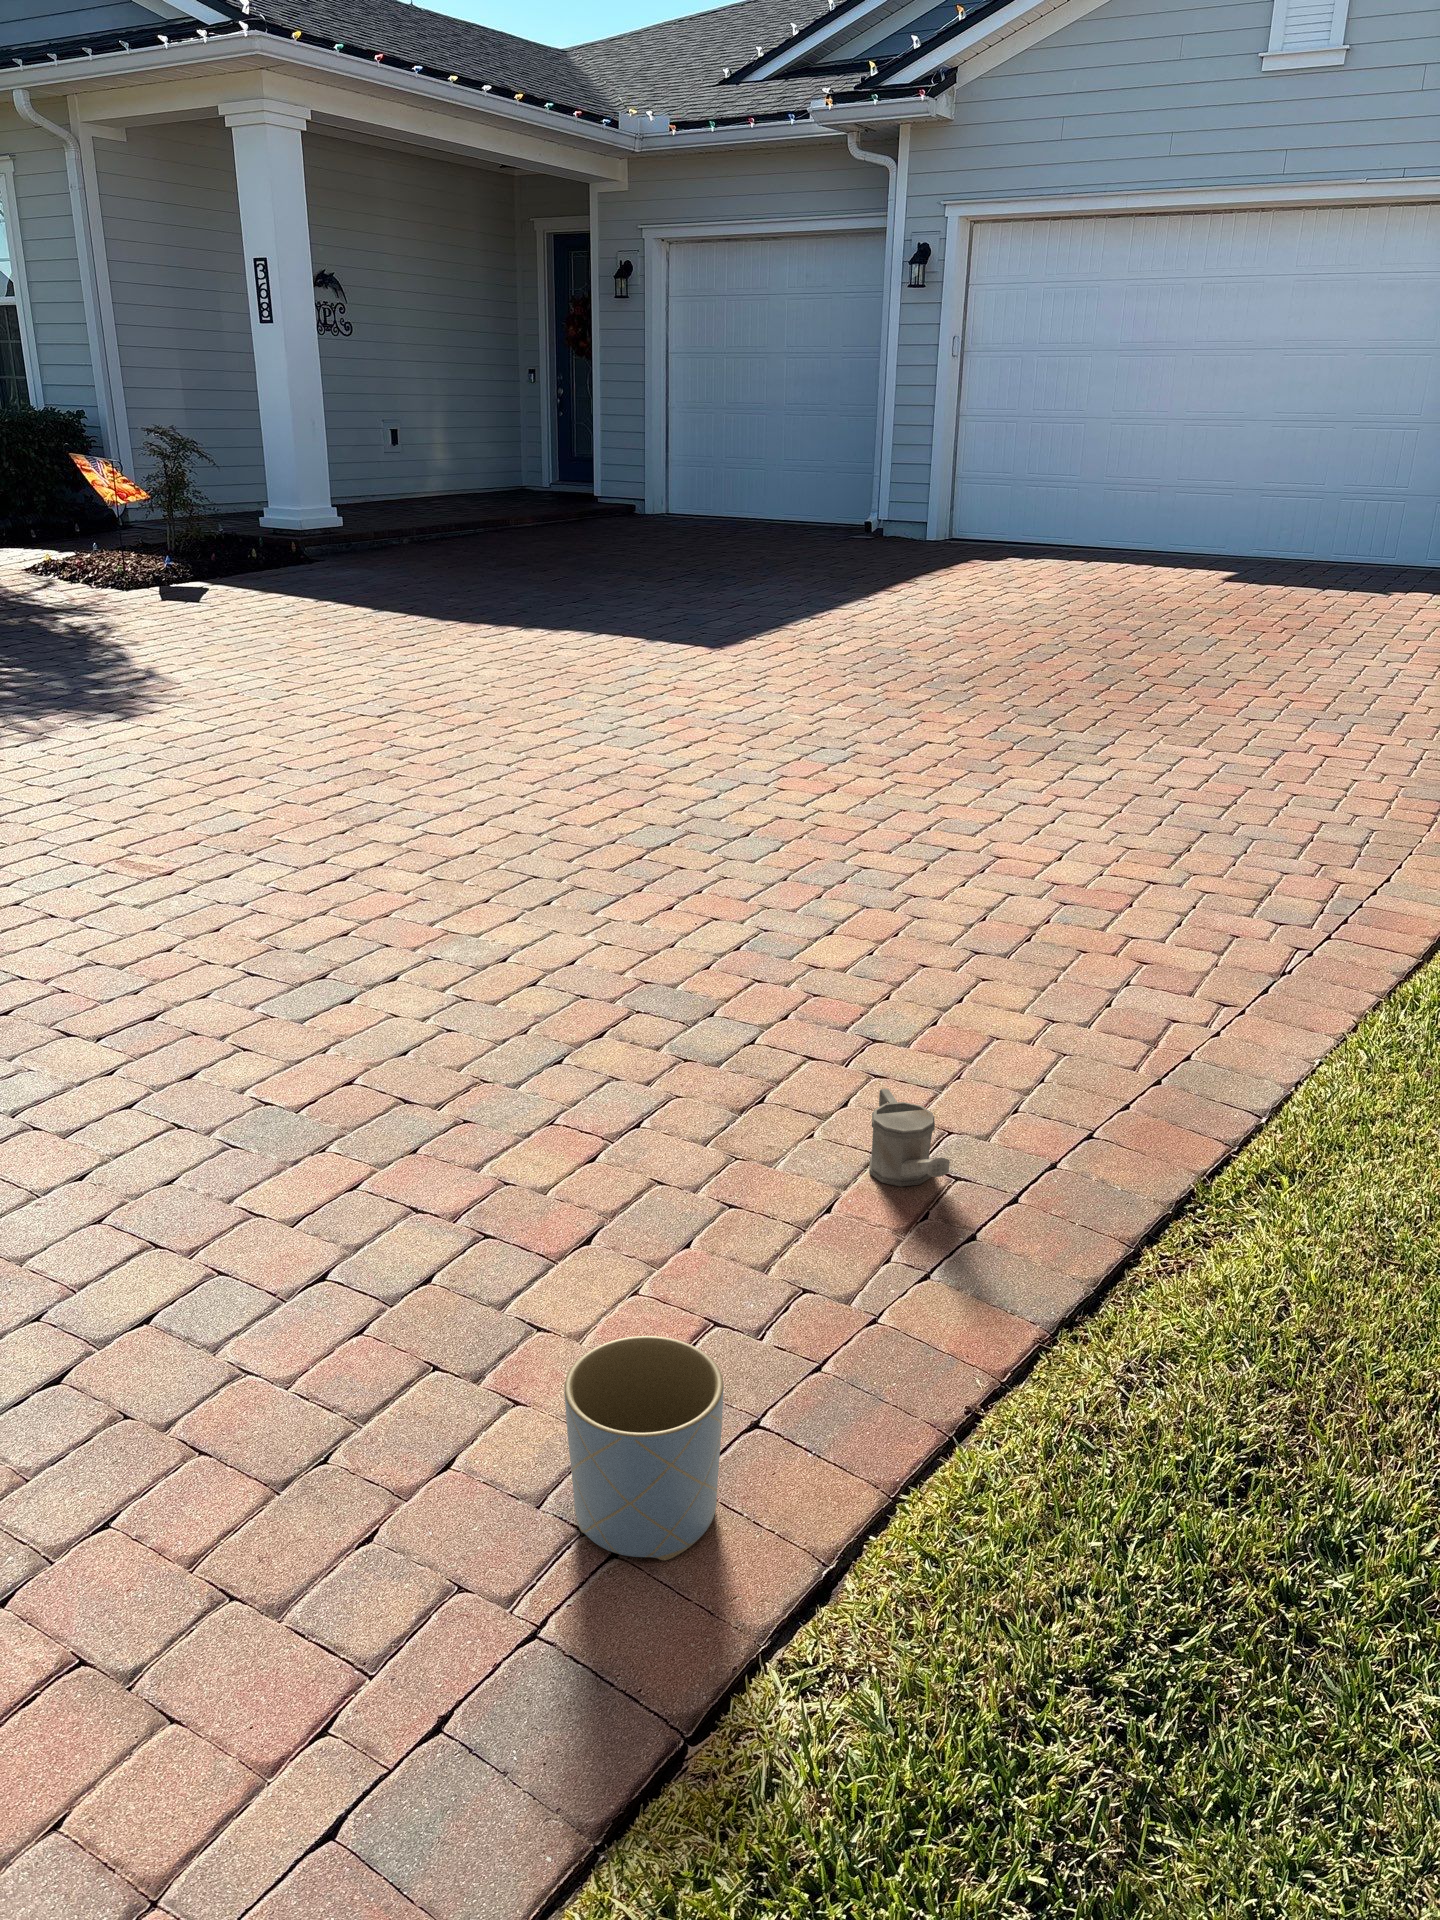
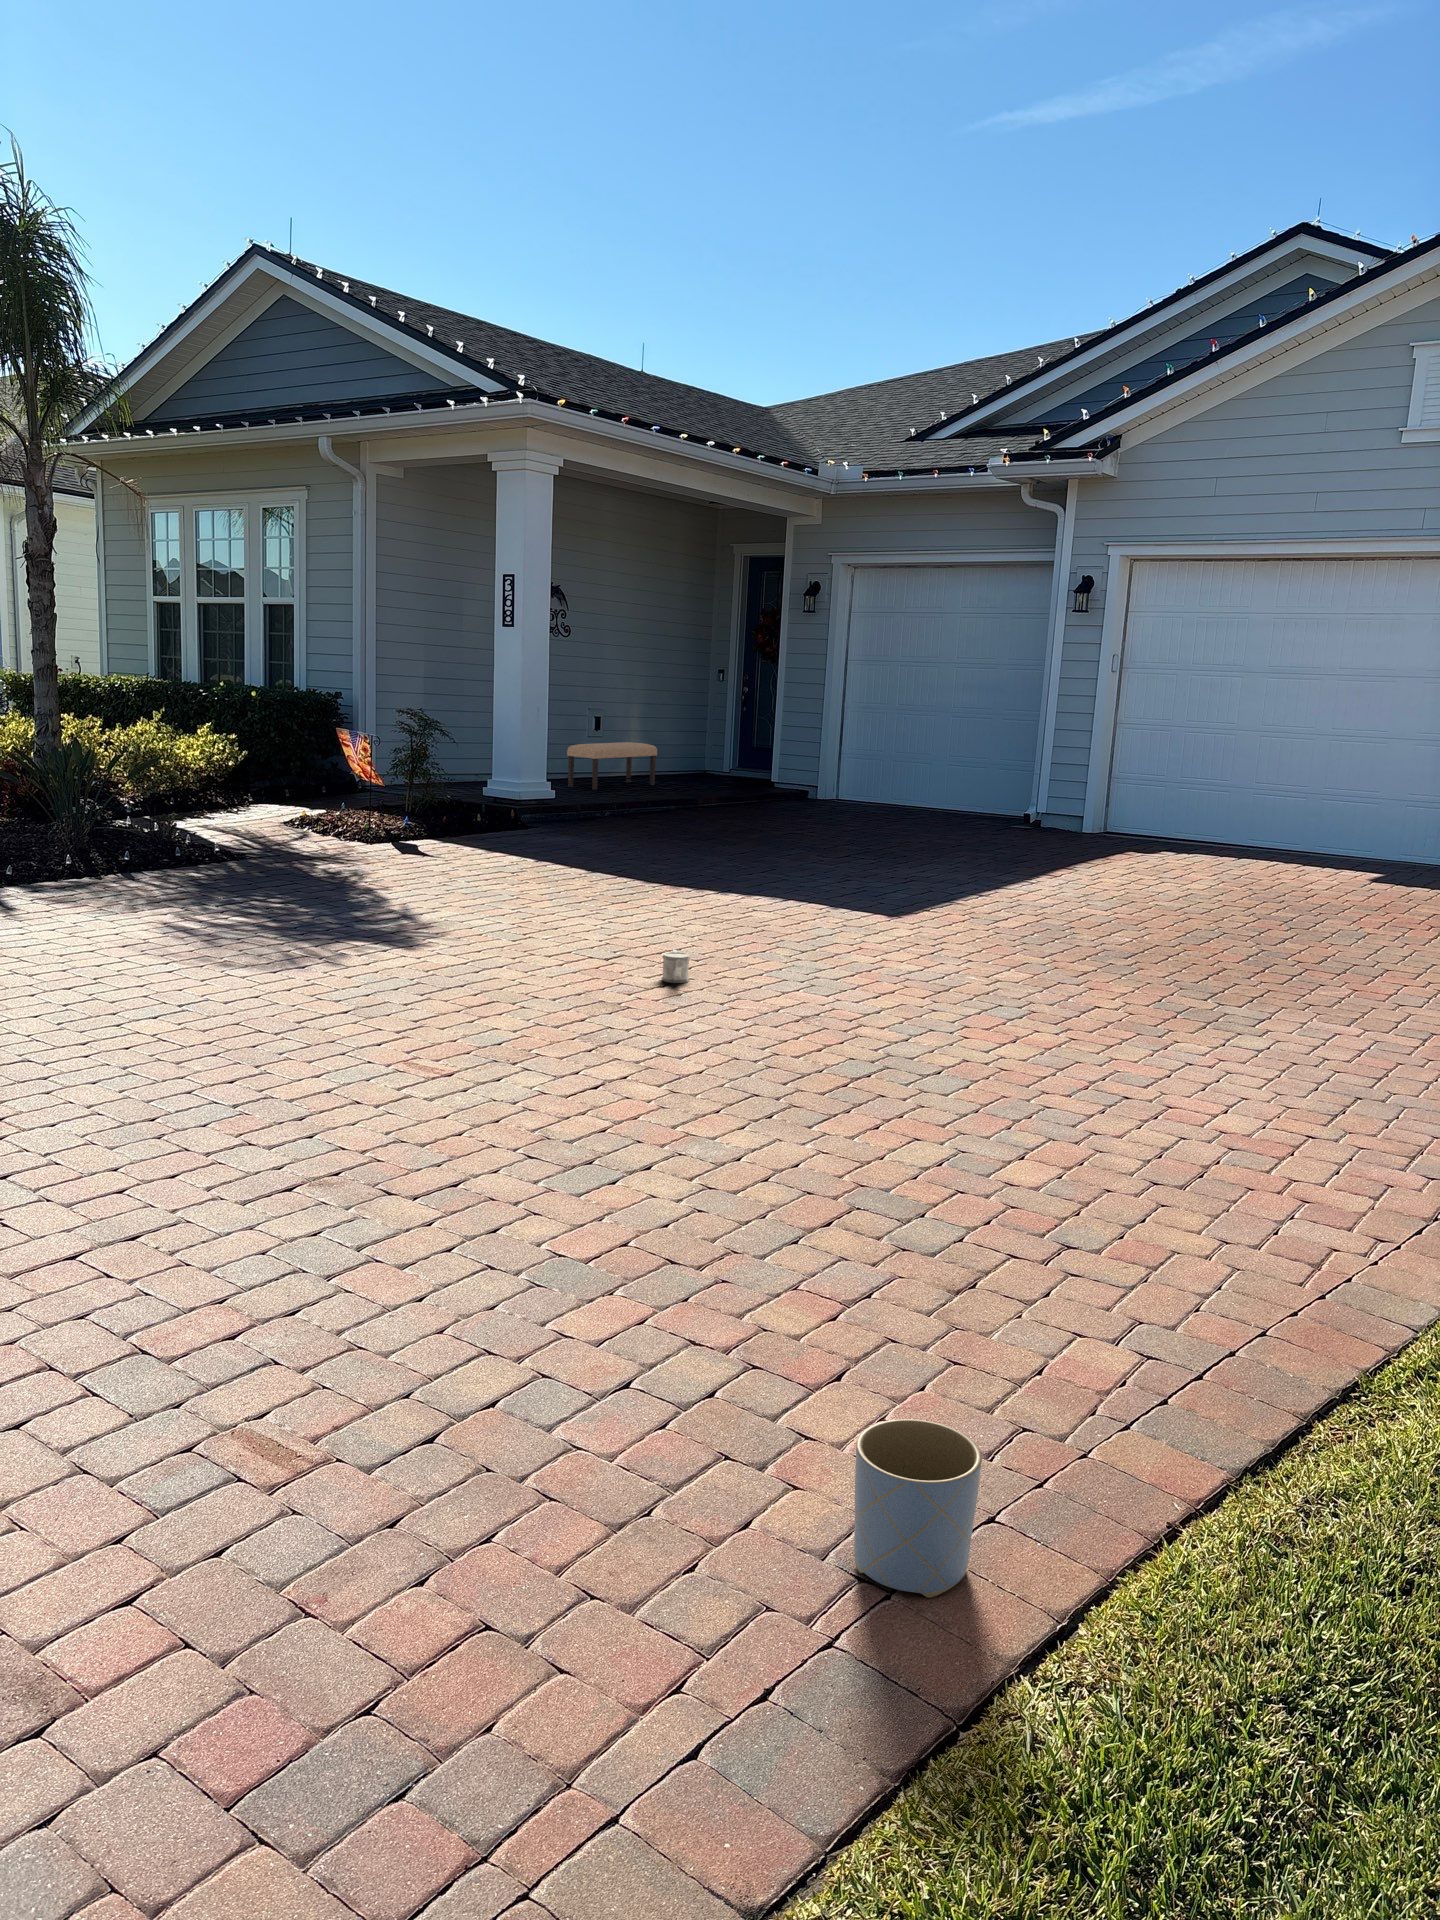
bench: none [362,453,463,509] -> present [567,742,657,790]
watering can: present [869,1089,950,1187] -> present [662,949,690,983]

